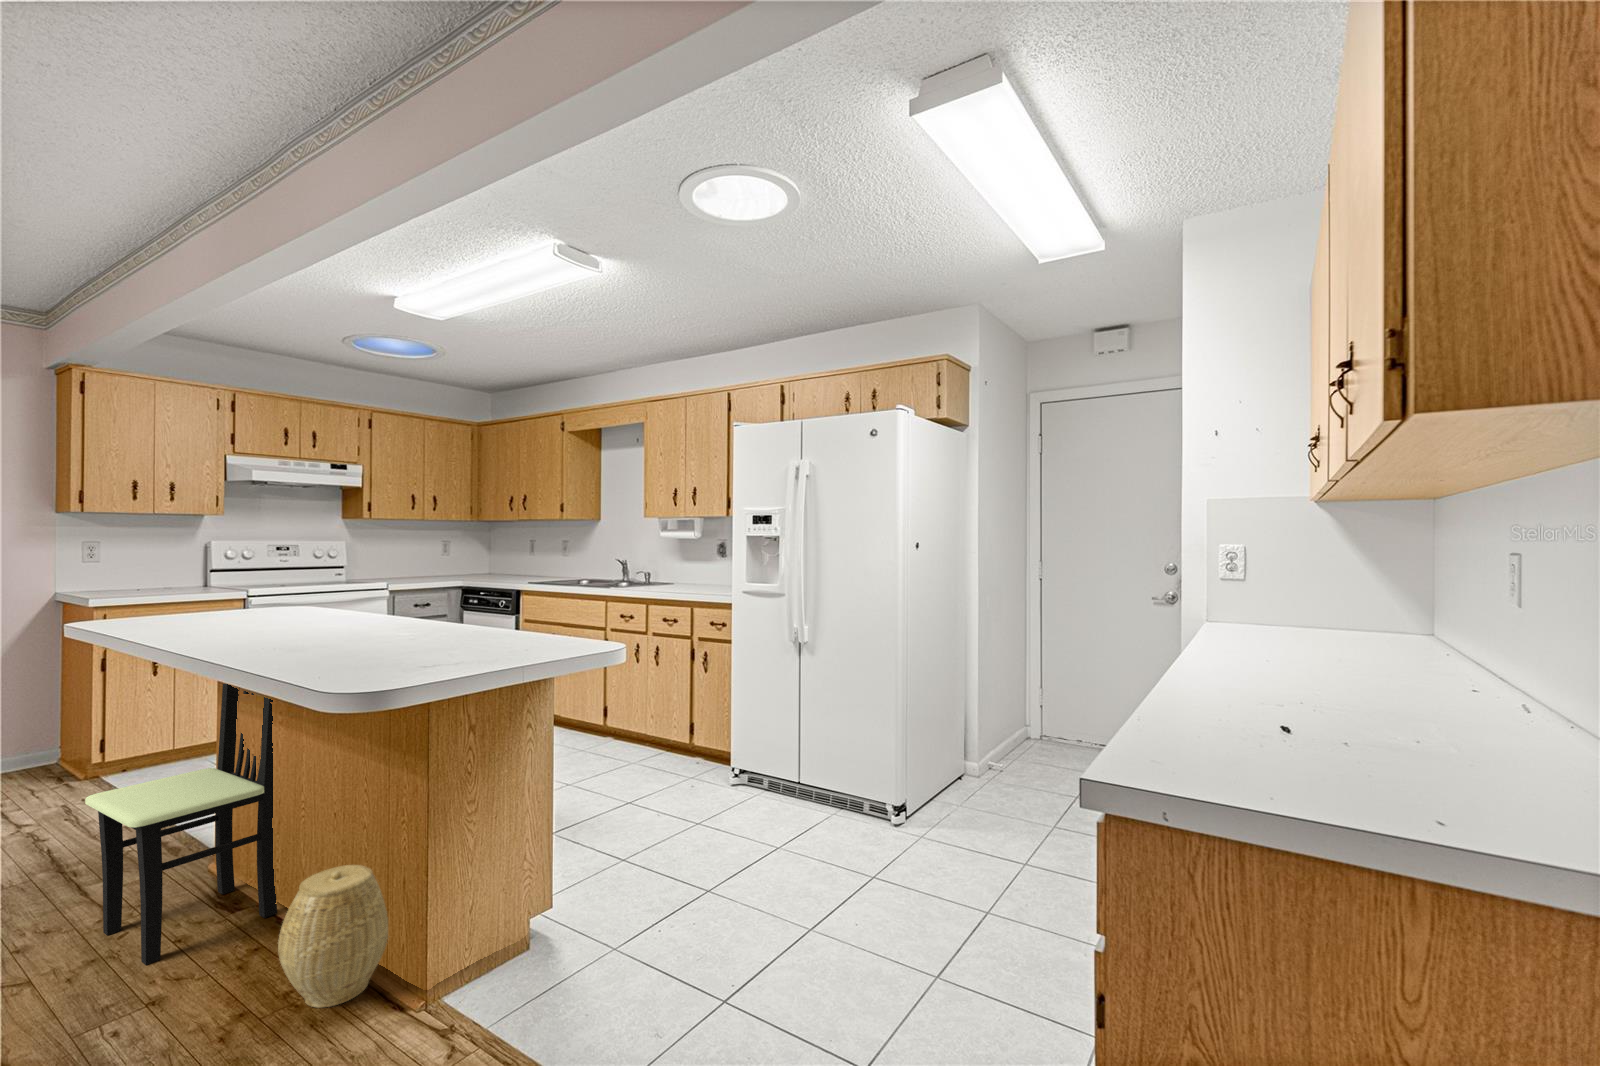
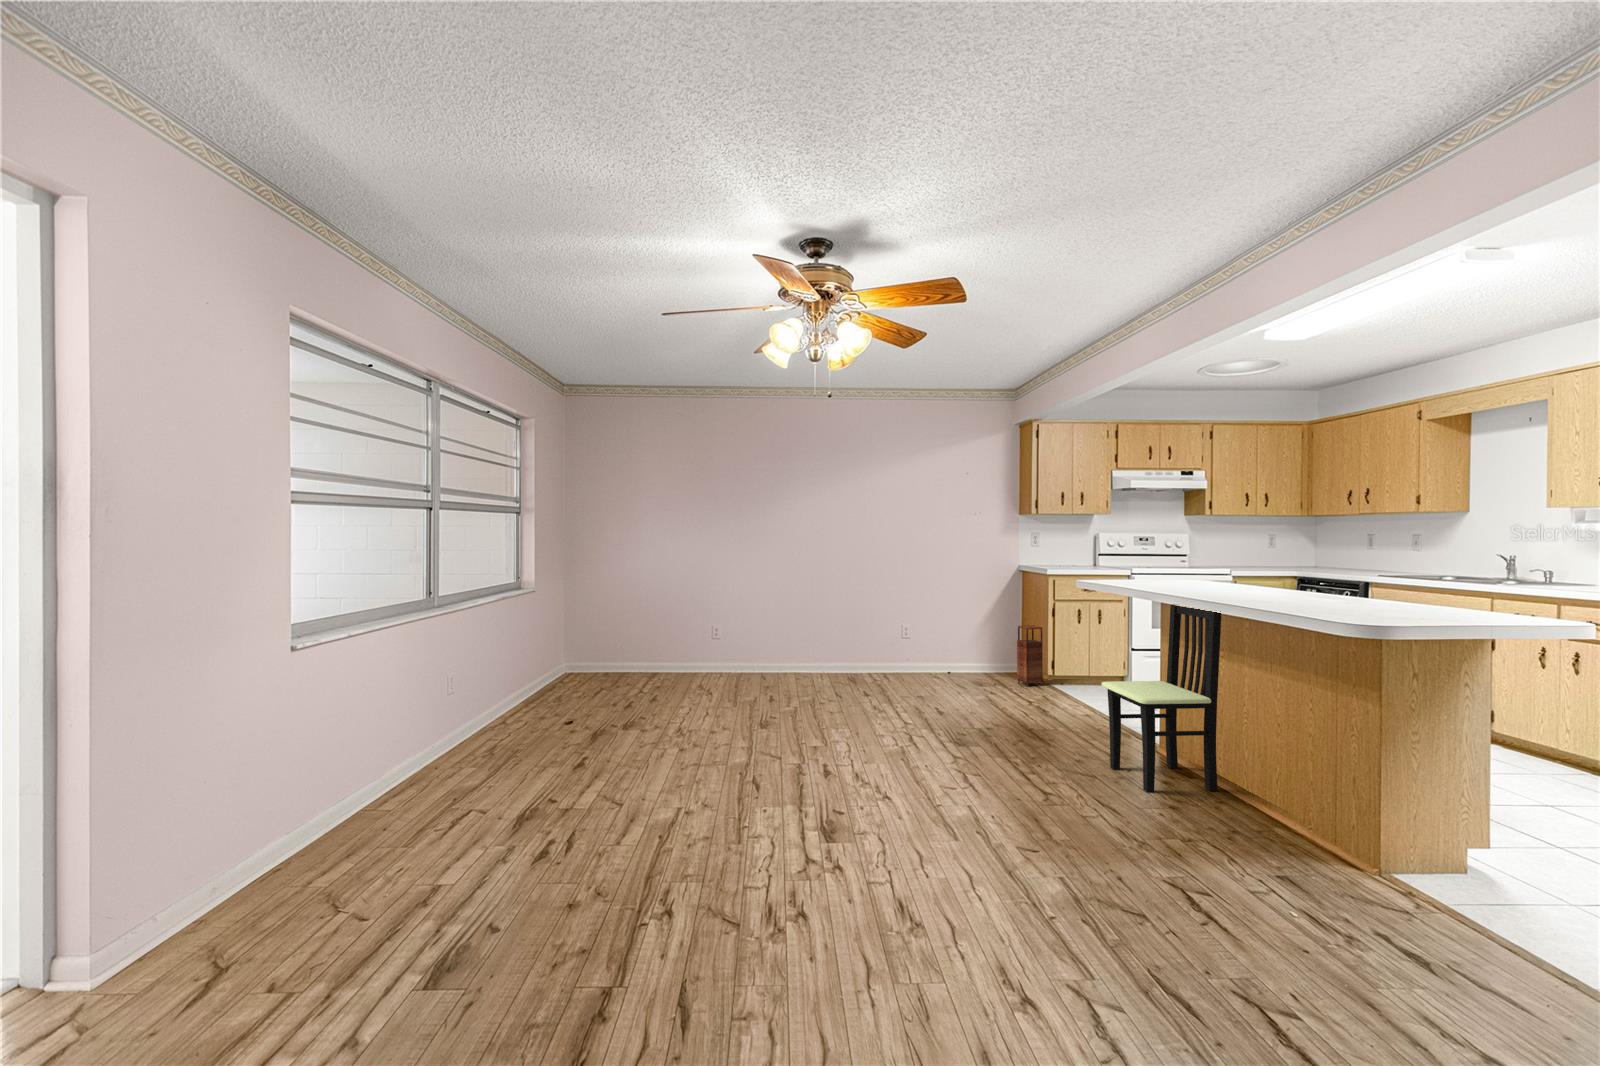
storage cabinet: none [26,691,80,795] -> present [1017,625,1043,687]
woven basket: present [278,865,388,1008] -> none [1252,762,1338,860]

